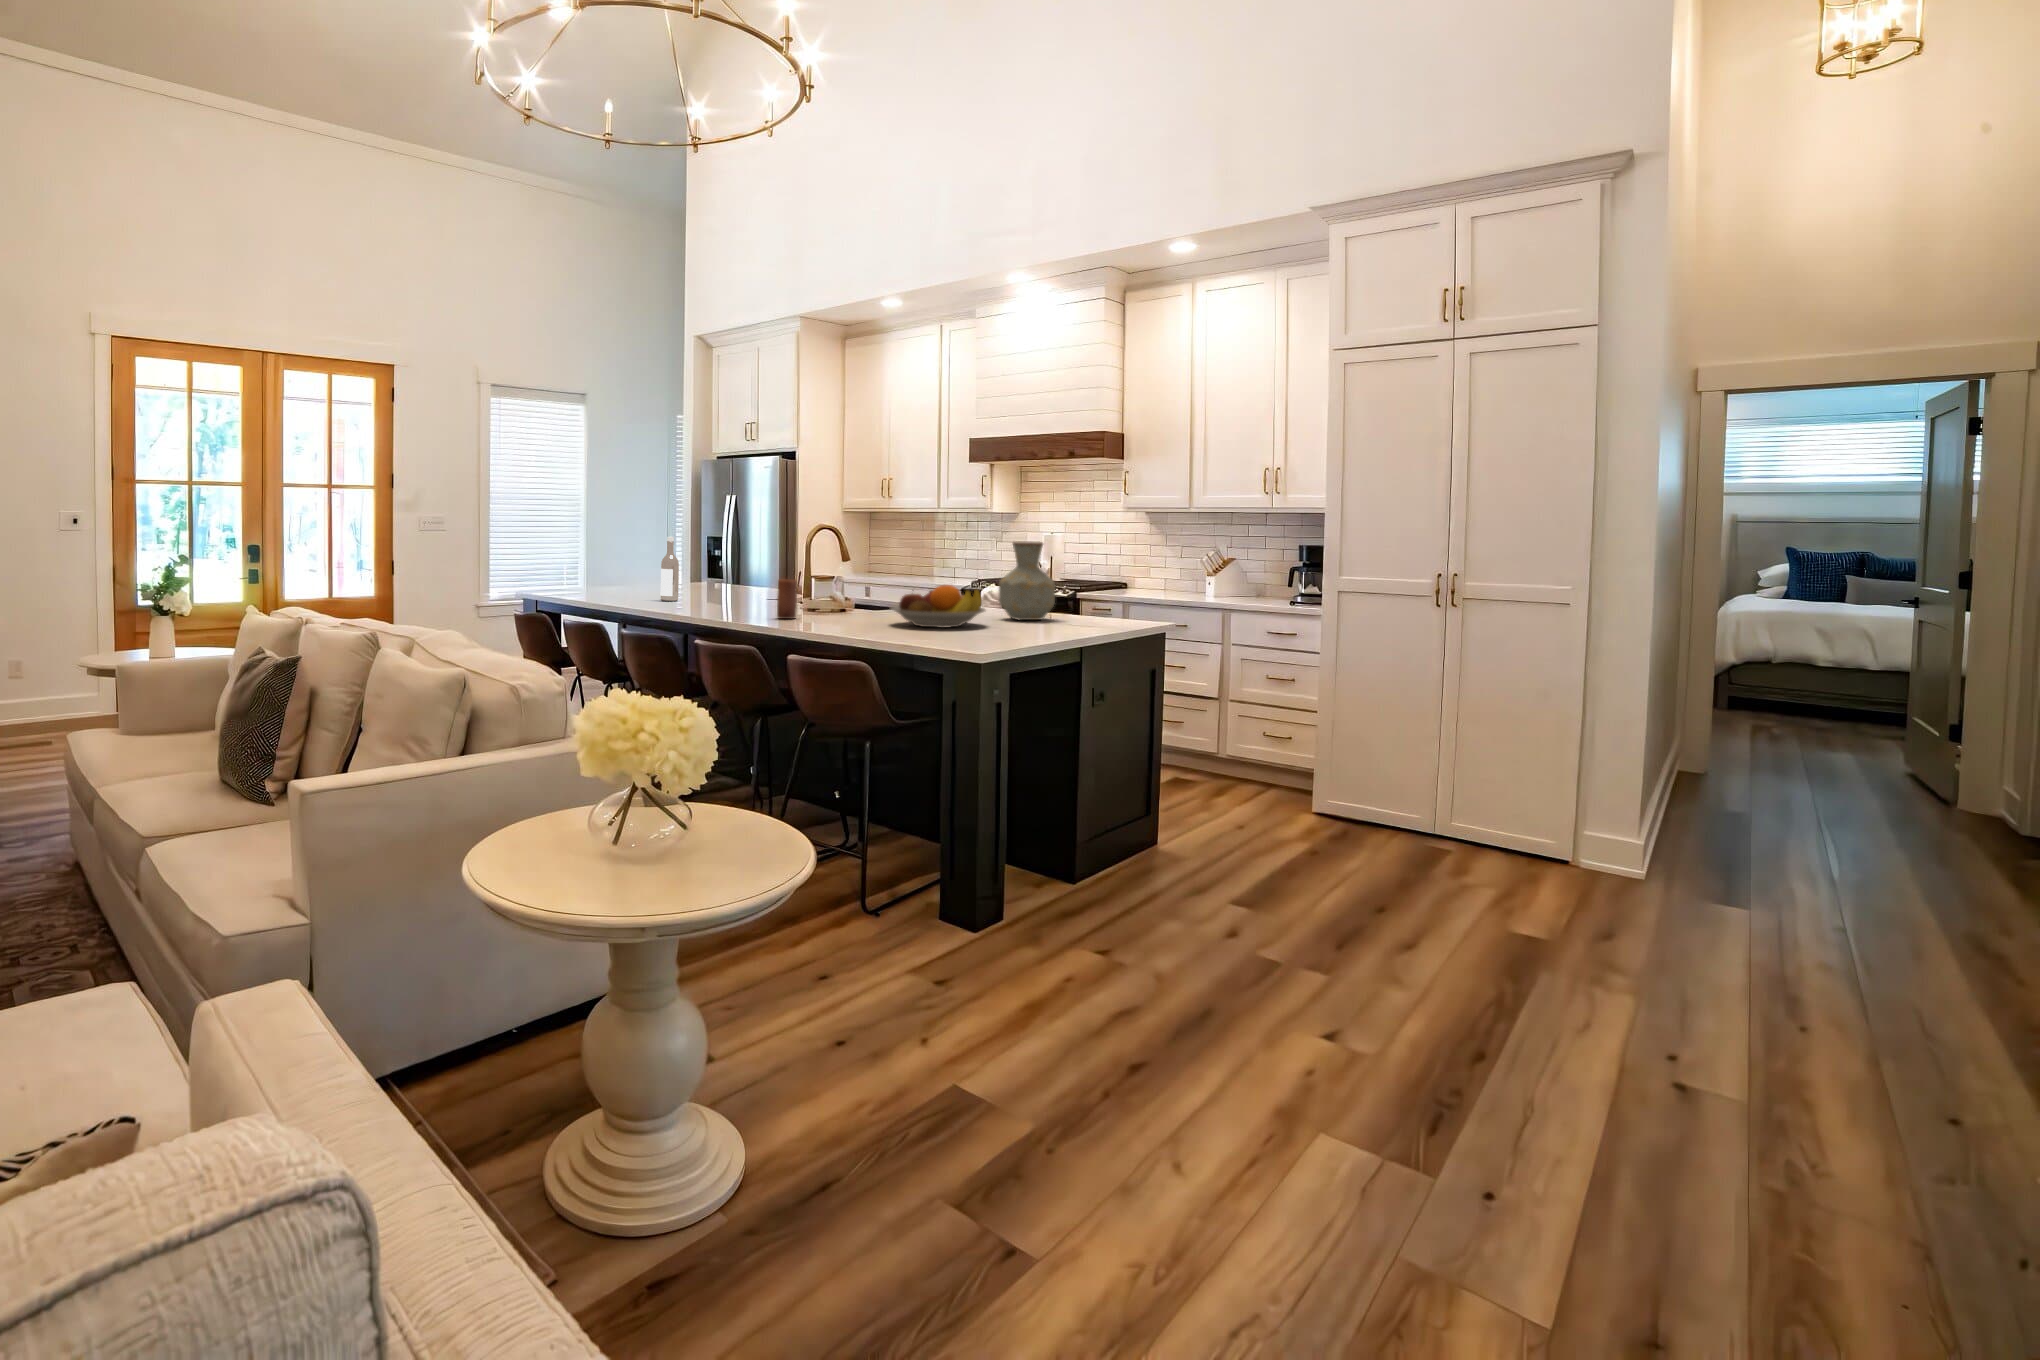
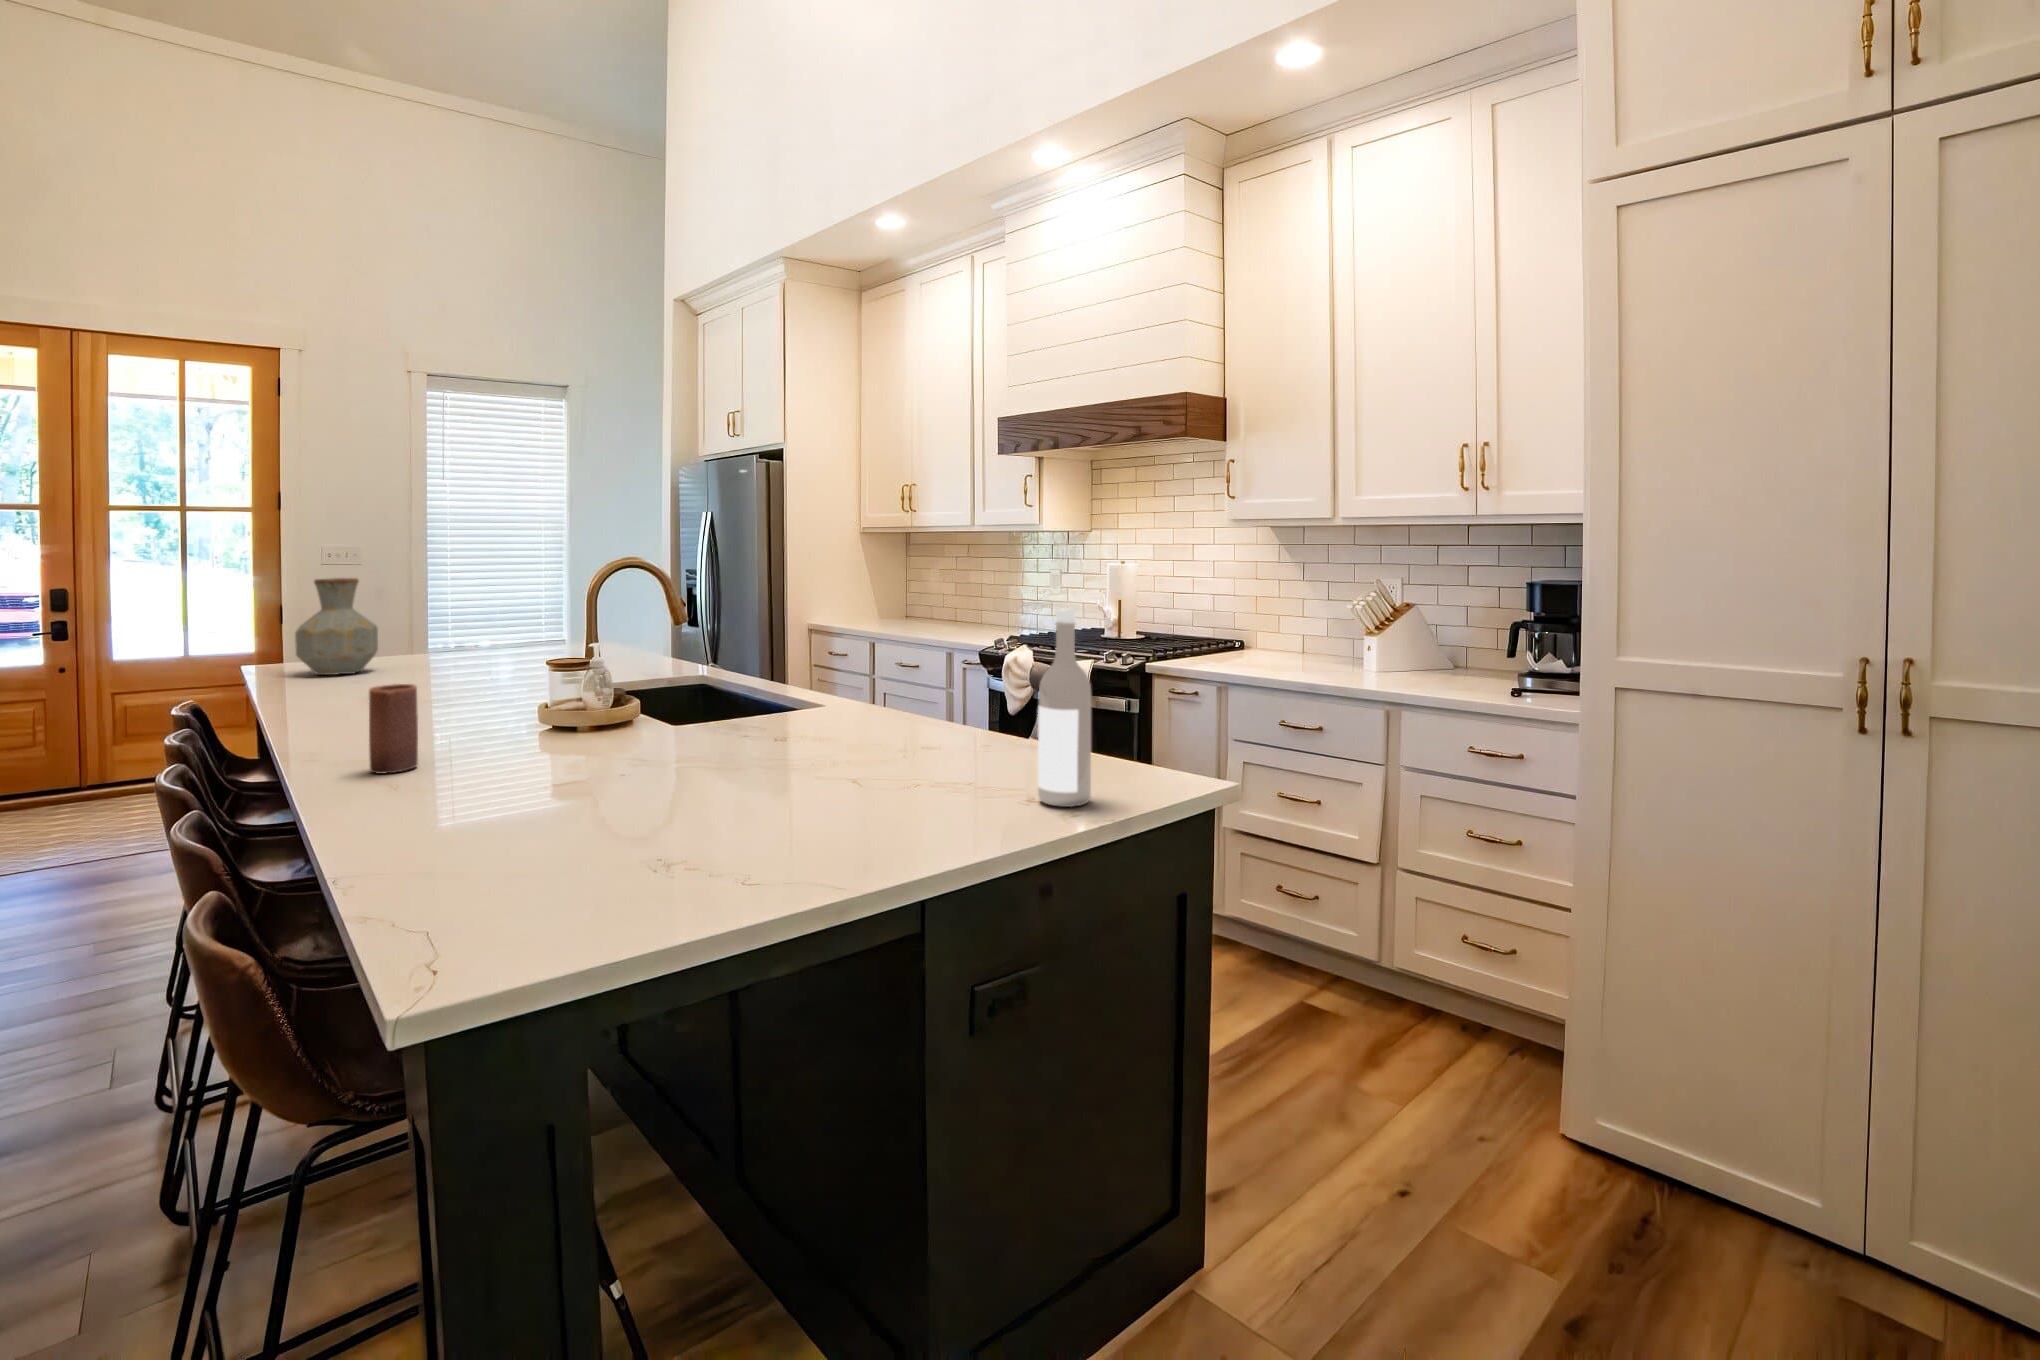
wine bottle: present [661,537,679,601] -> present [1038,608,1091,807]
vase: present [999,542,1055,621] -> present [295,578,378,675]
fruit bowl: present [890,585,985,628] -> none [506,716,750,824]

